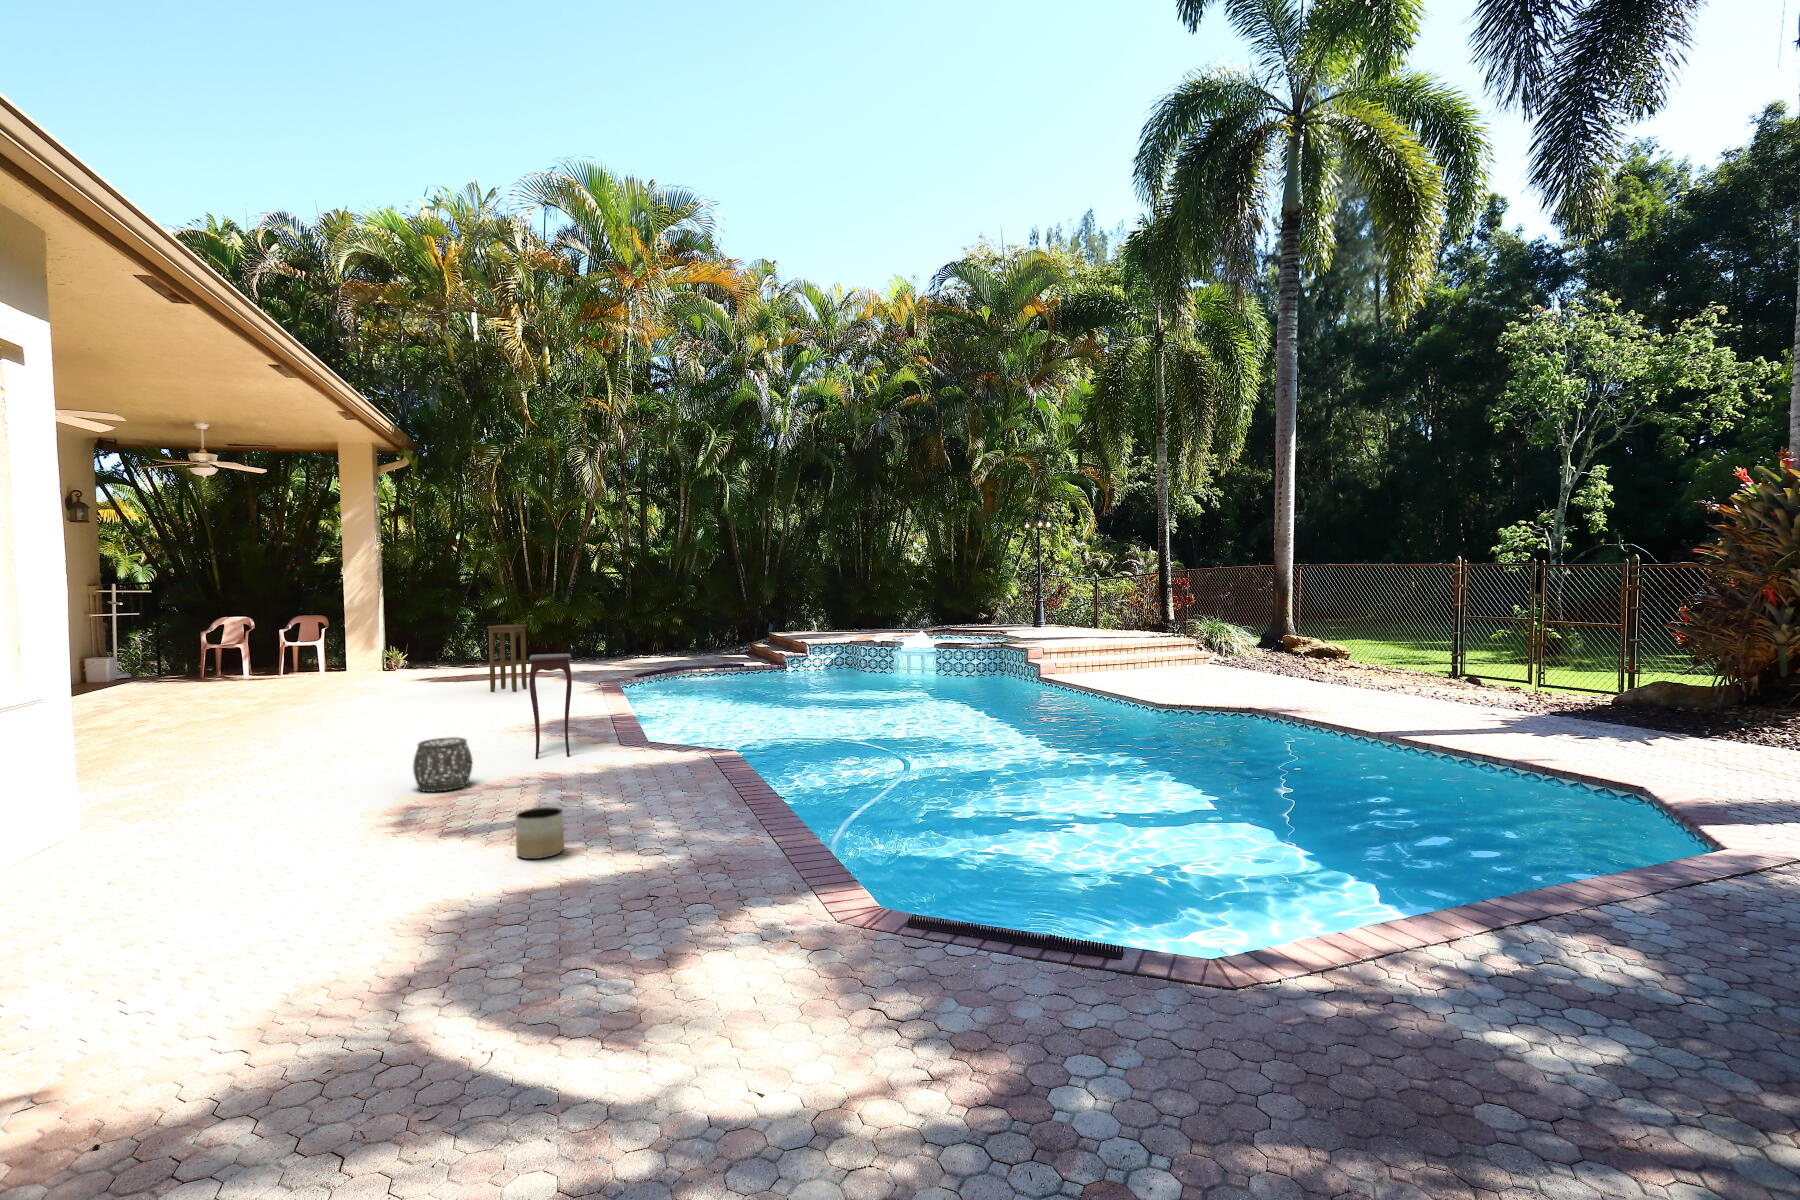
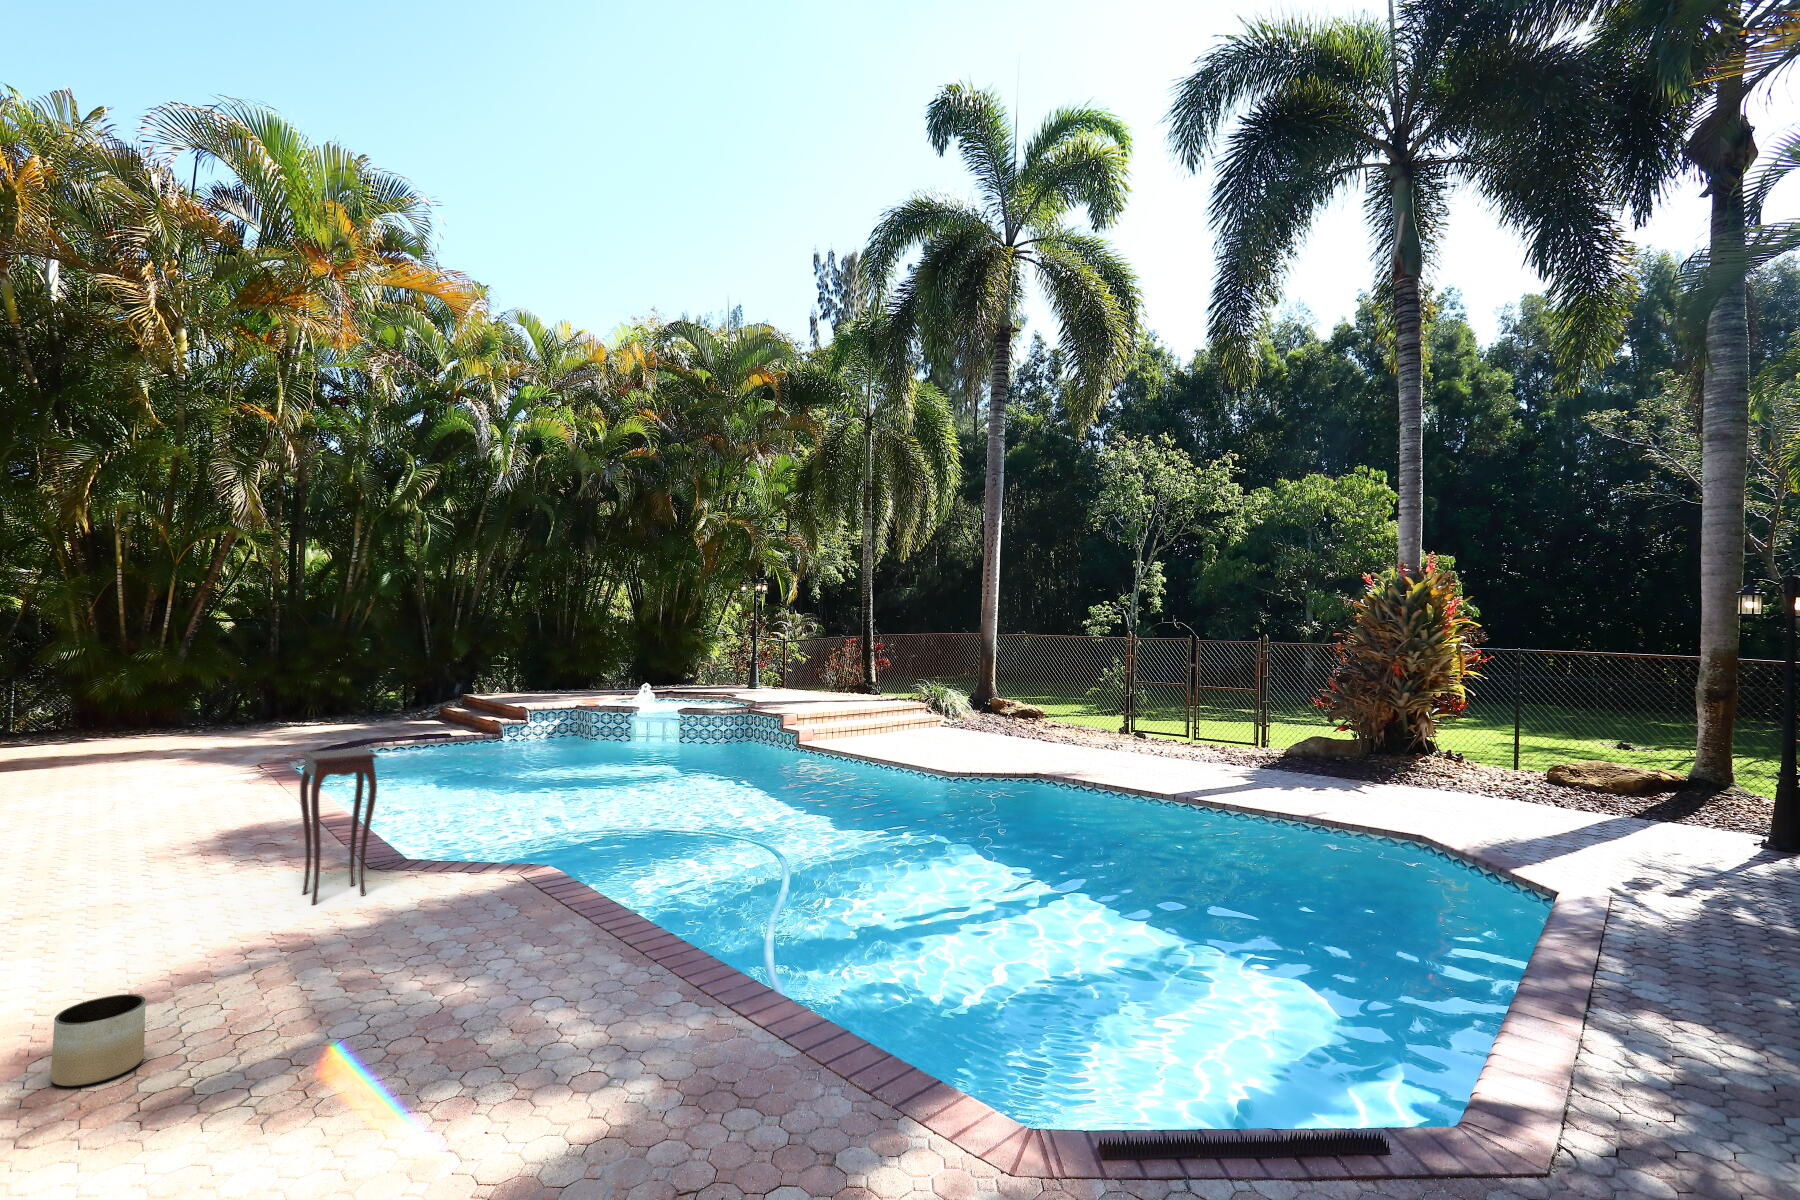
stool: present [487,625,527,692] -> none [107,694,173,790]
woven basket: present [413,737,473,792] -> none [143,894,254,993]
planter: present [516,807,564,859] -> present [51,994,146,1087]

